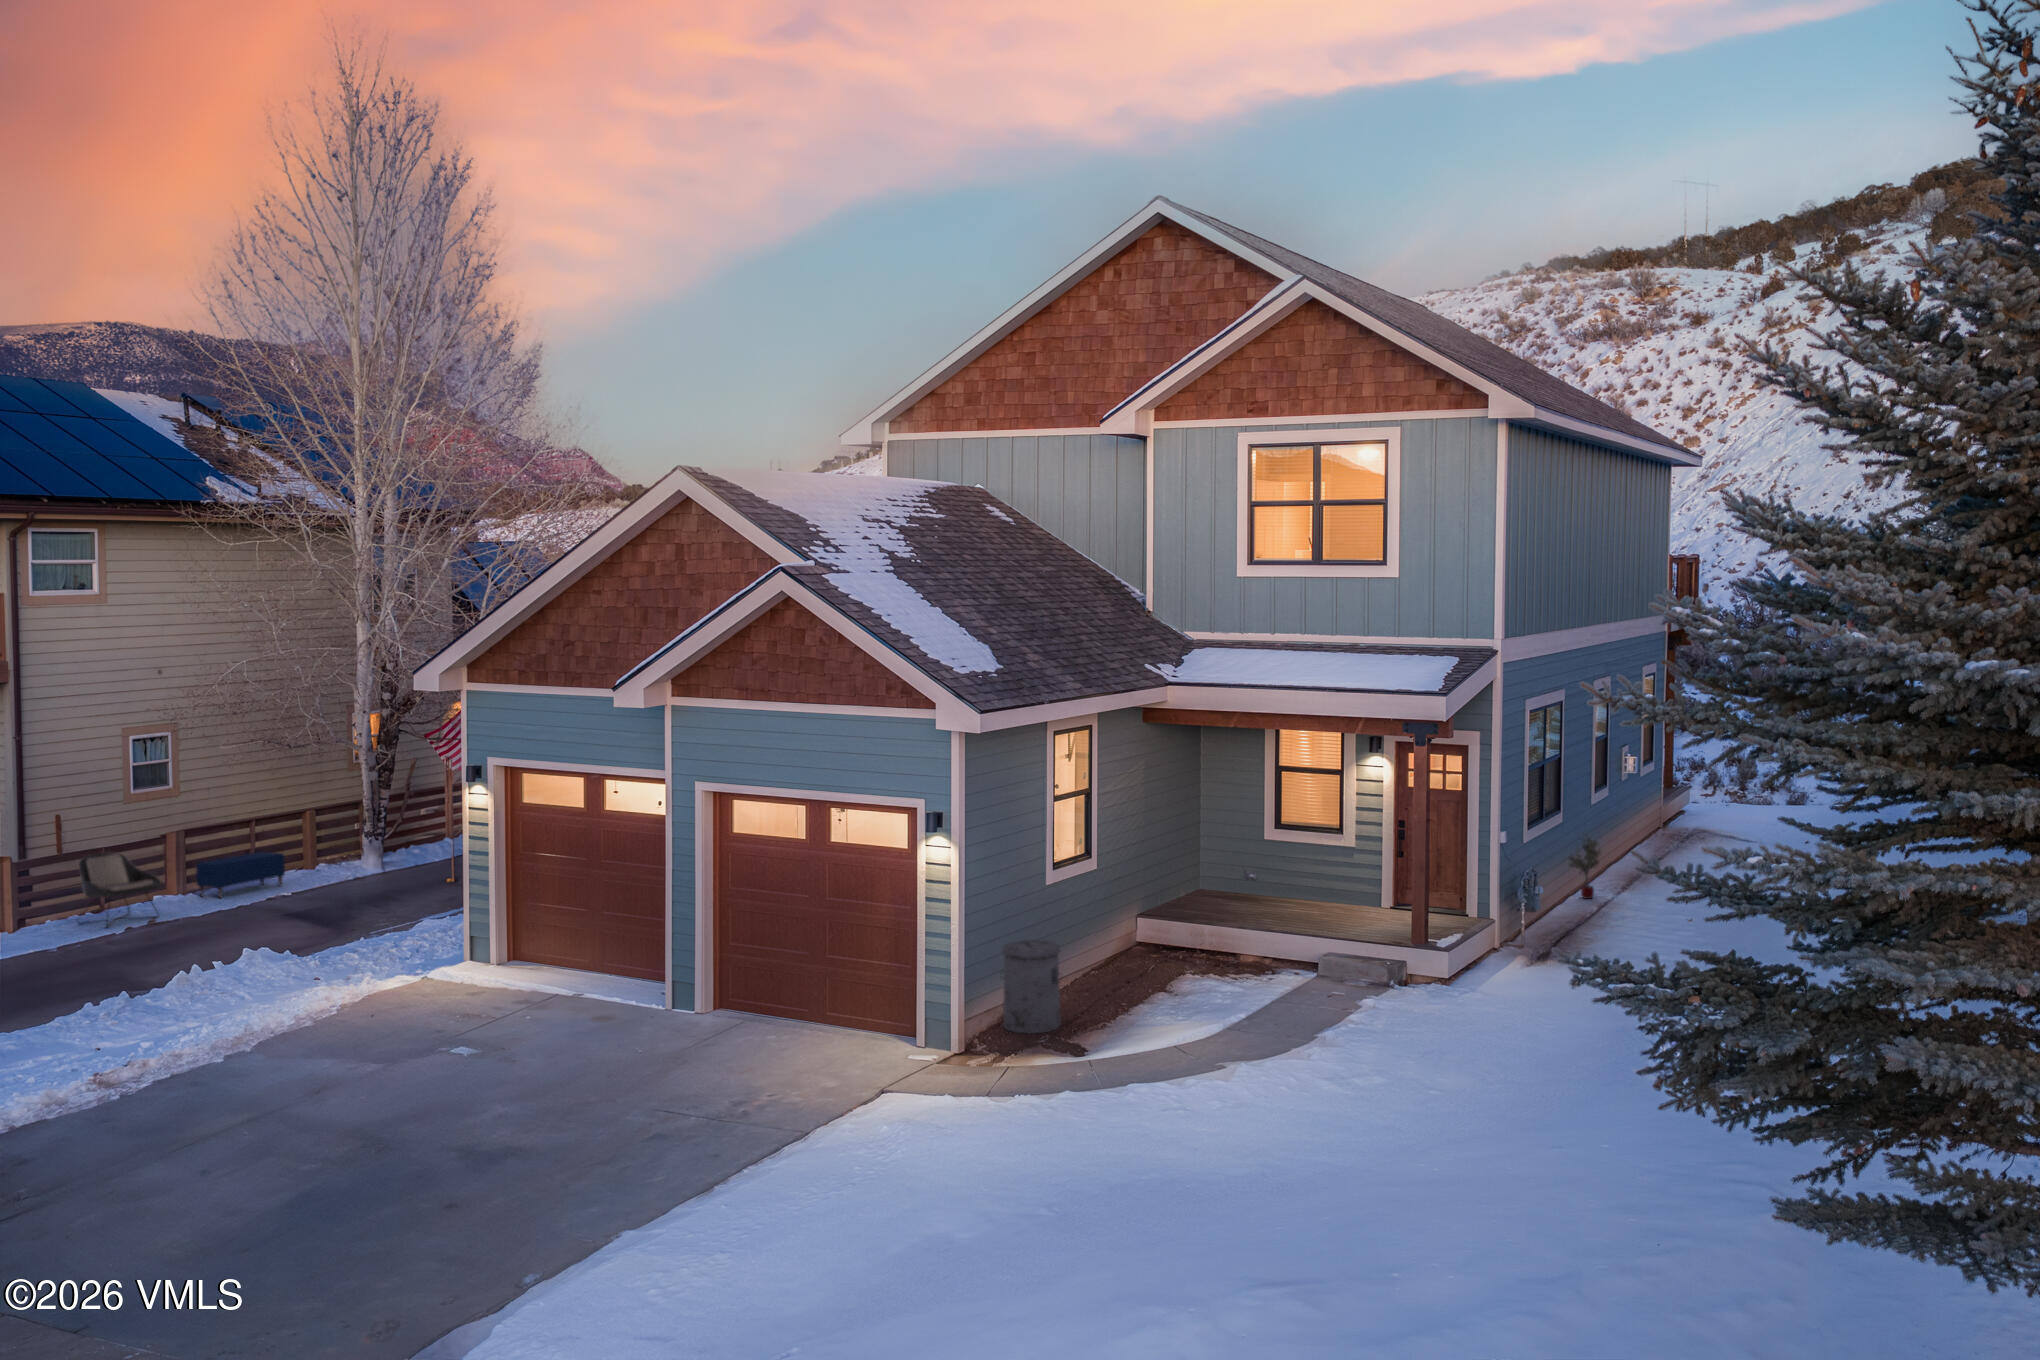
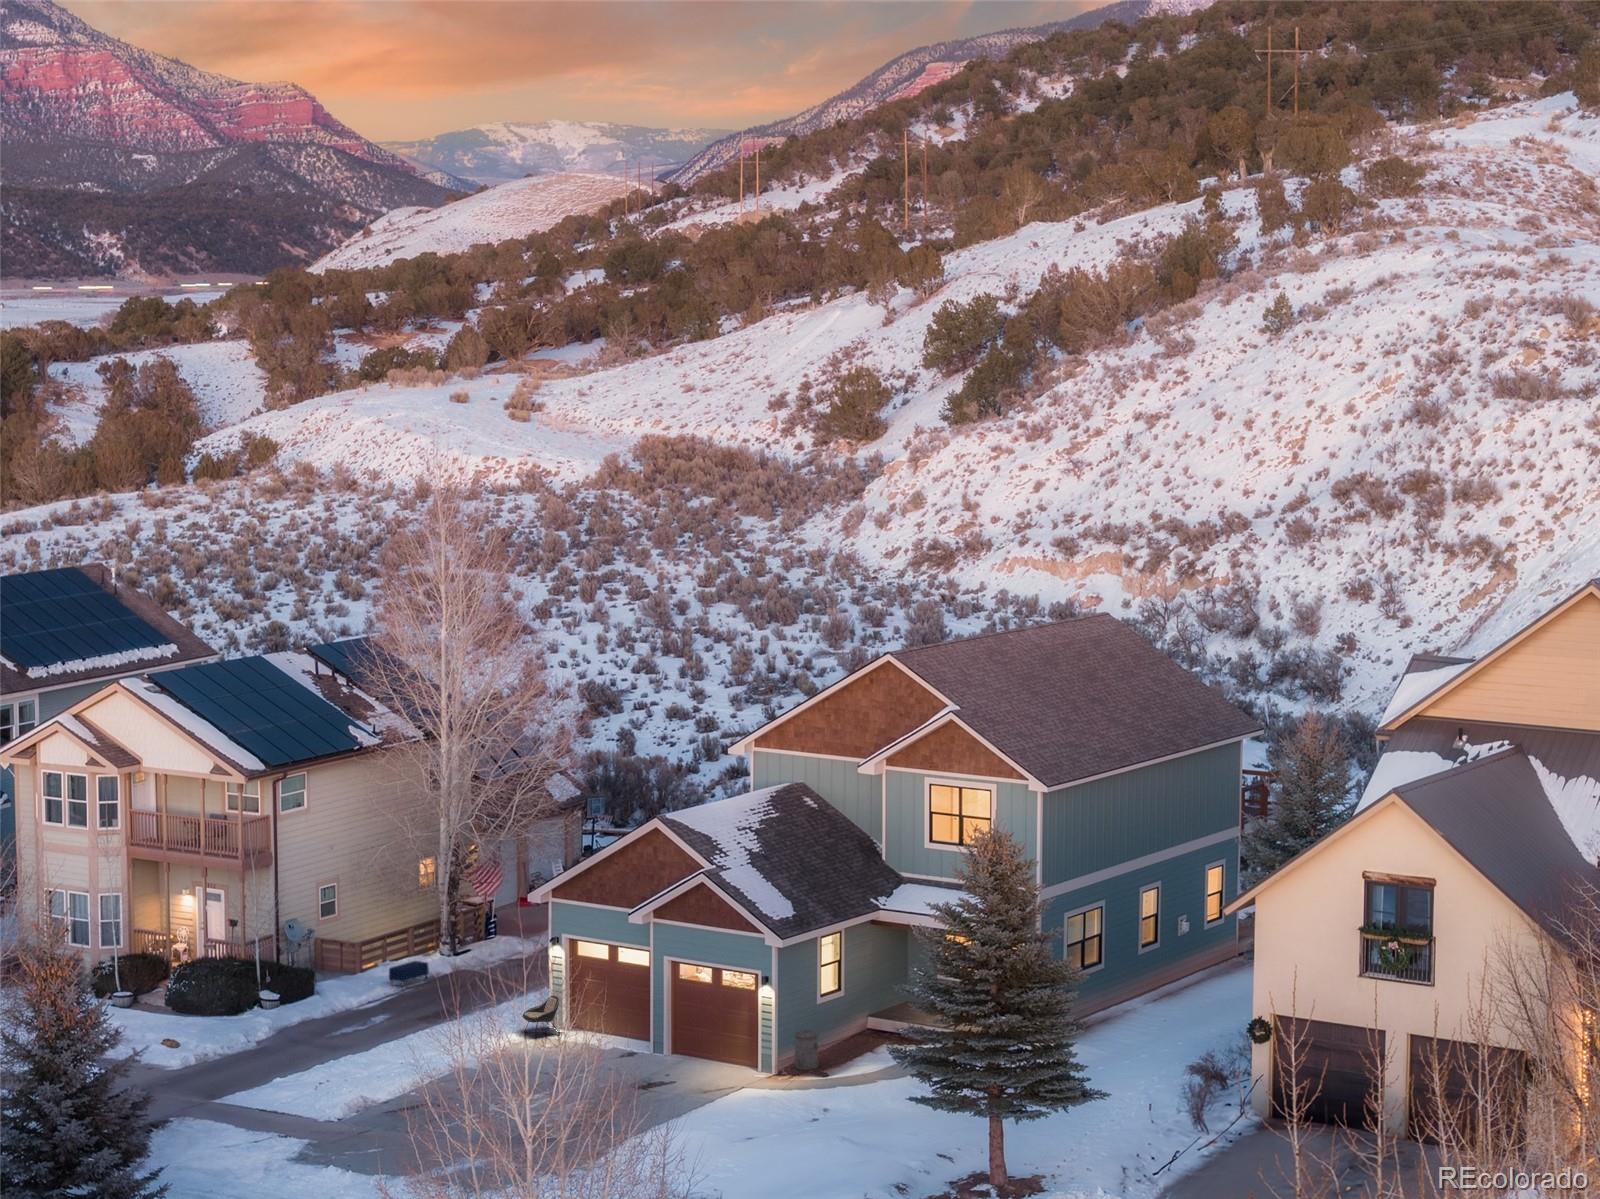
potted tree: present [1568,837,1601,899] -> none [1105,979,1126,1014]
lounge chair: present [77,852,162,928] -> present [522,996,560,1039]

